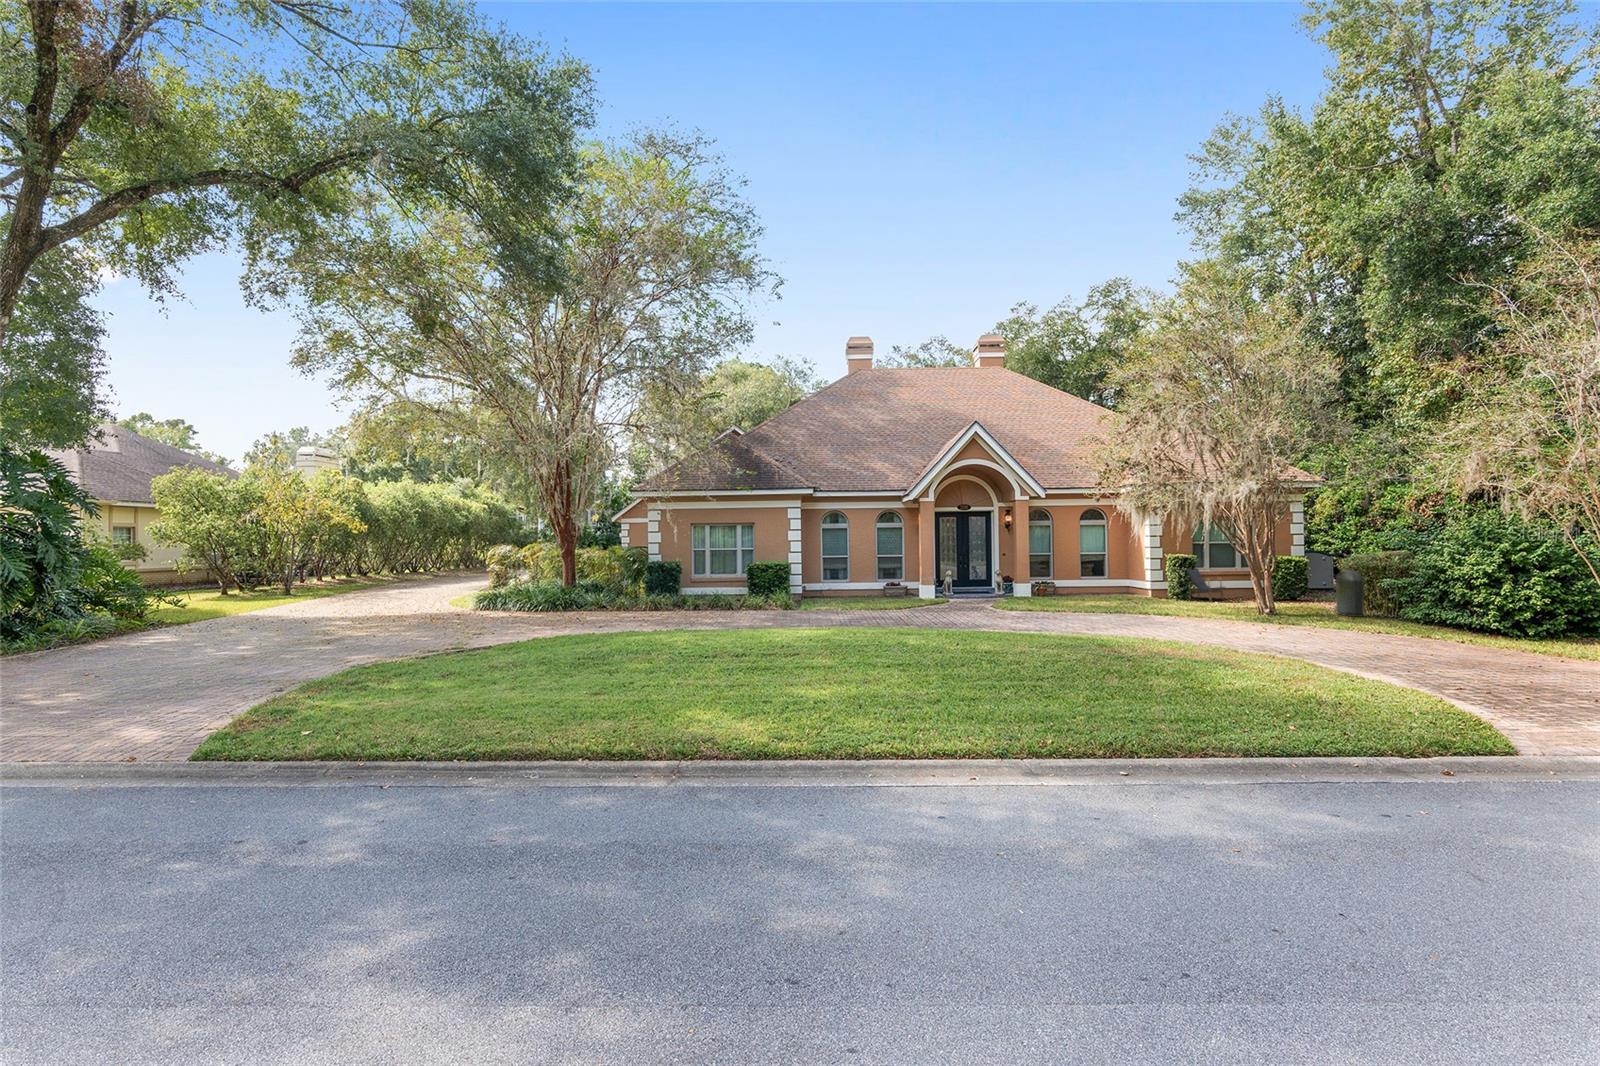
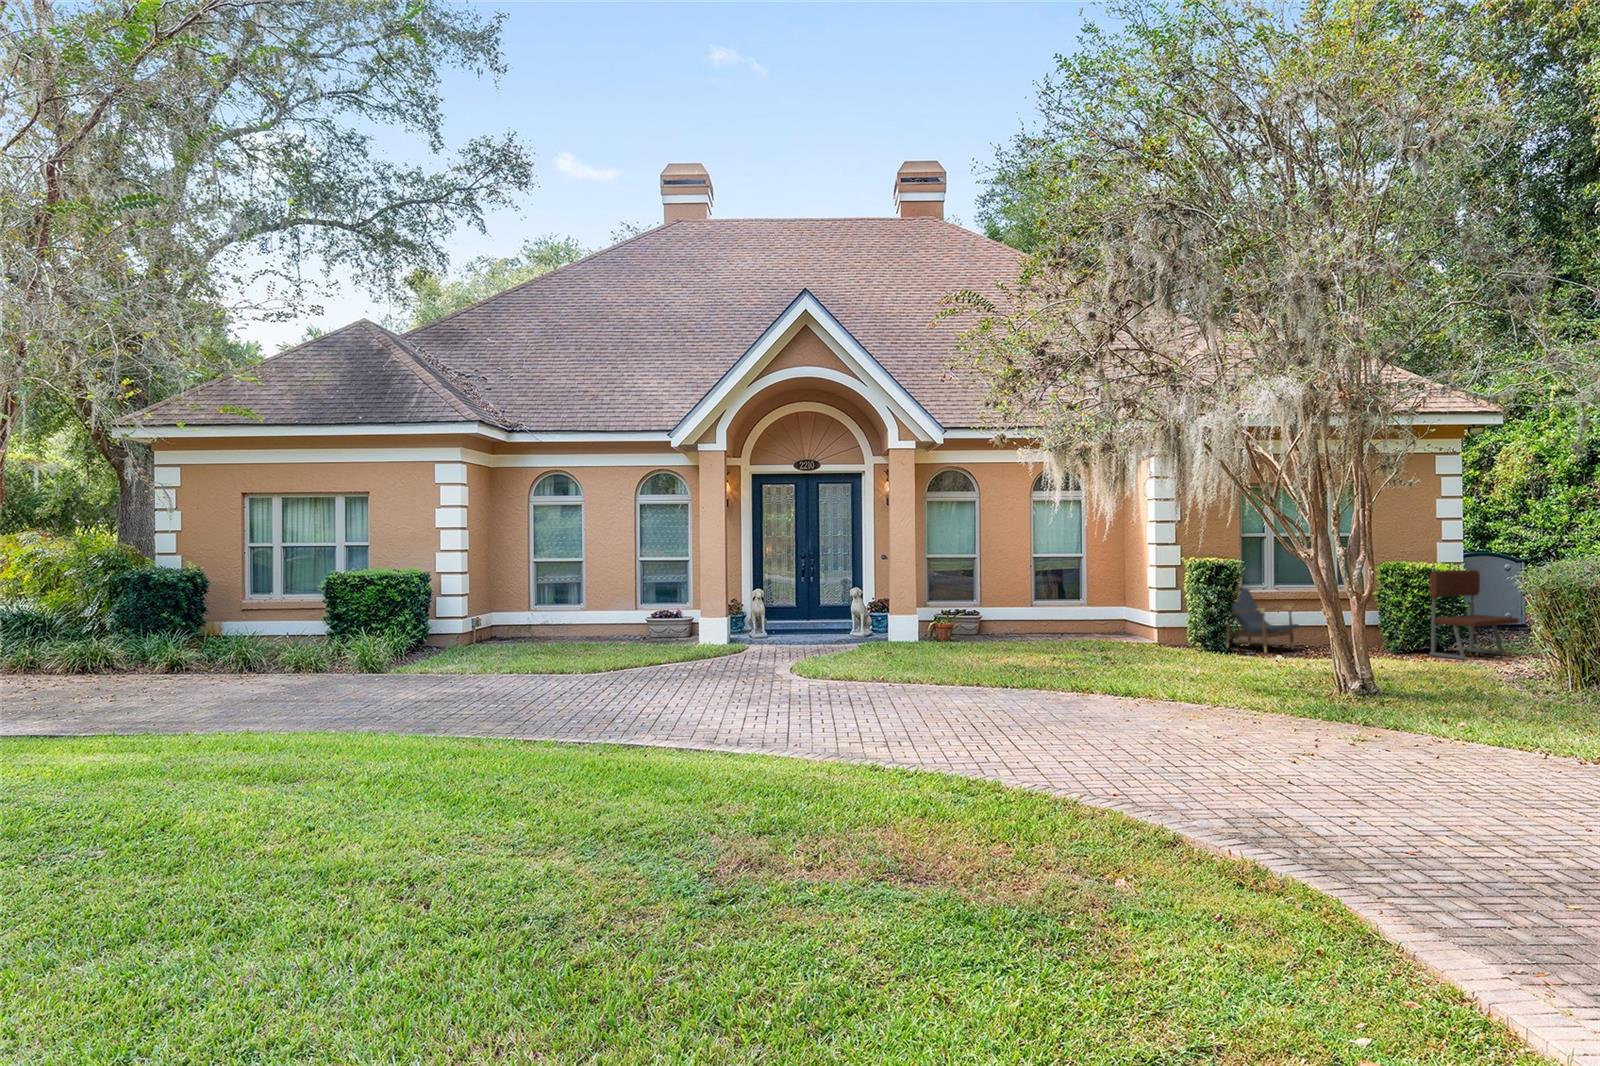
bench: none [1290,559,1333,602] -> present [1429,570,1519,660]
trash can: present [1336,570,1364,617] -> none [1517,601,1580,710]

